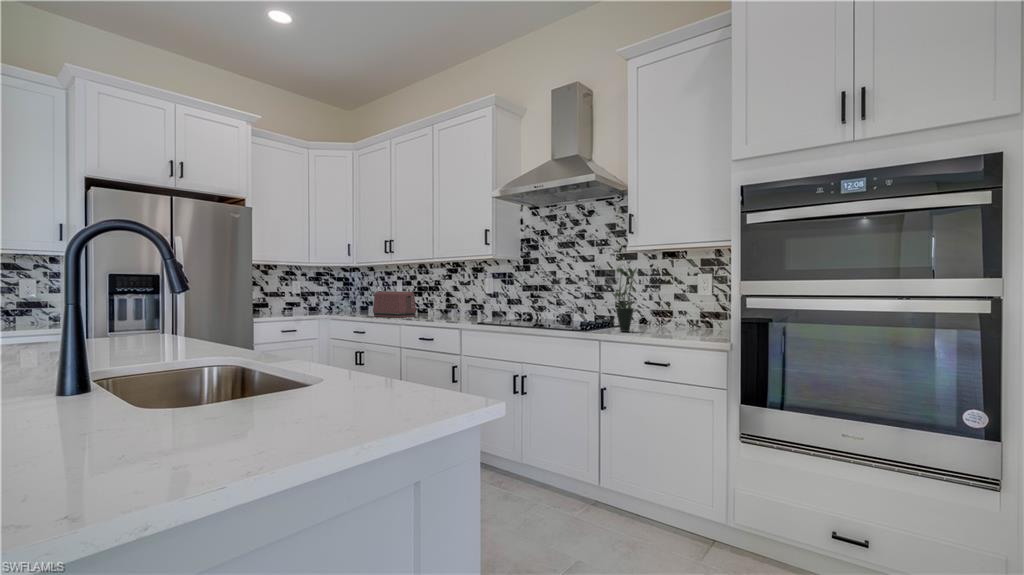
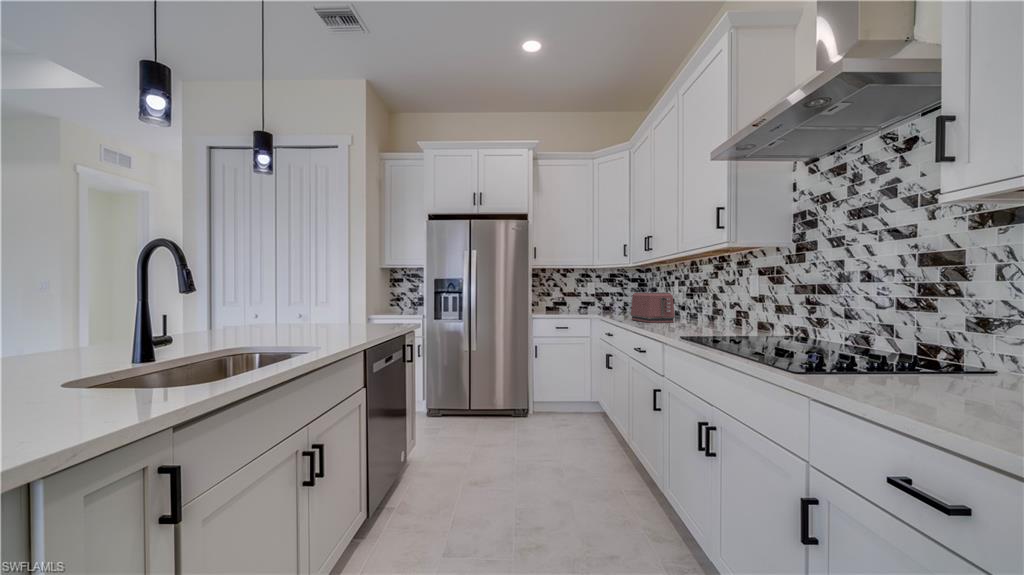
potted plant: present [614,268,640,332] -> none [883,231,980,393]

